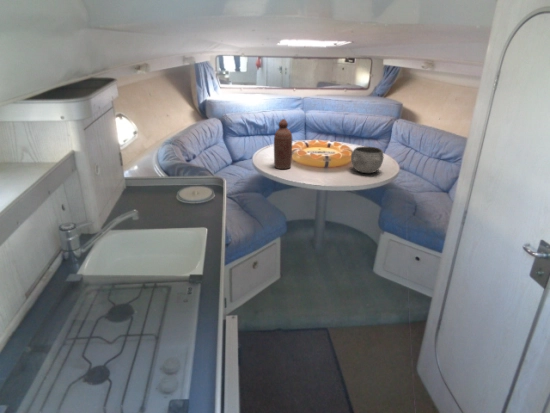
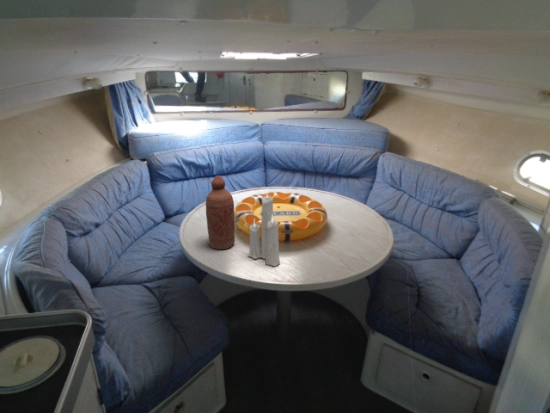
candle: none [301,124,323,178] -> present [248,195,280,266]
bowl: present [351,147,384,173] -> none [323,209,371,252]

